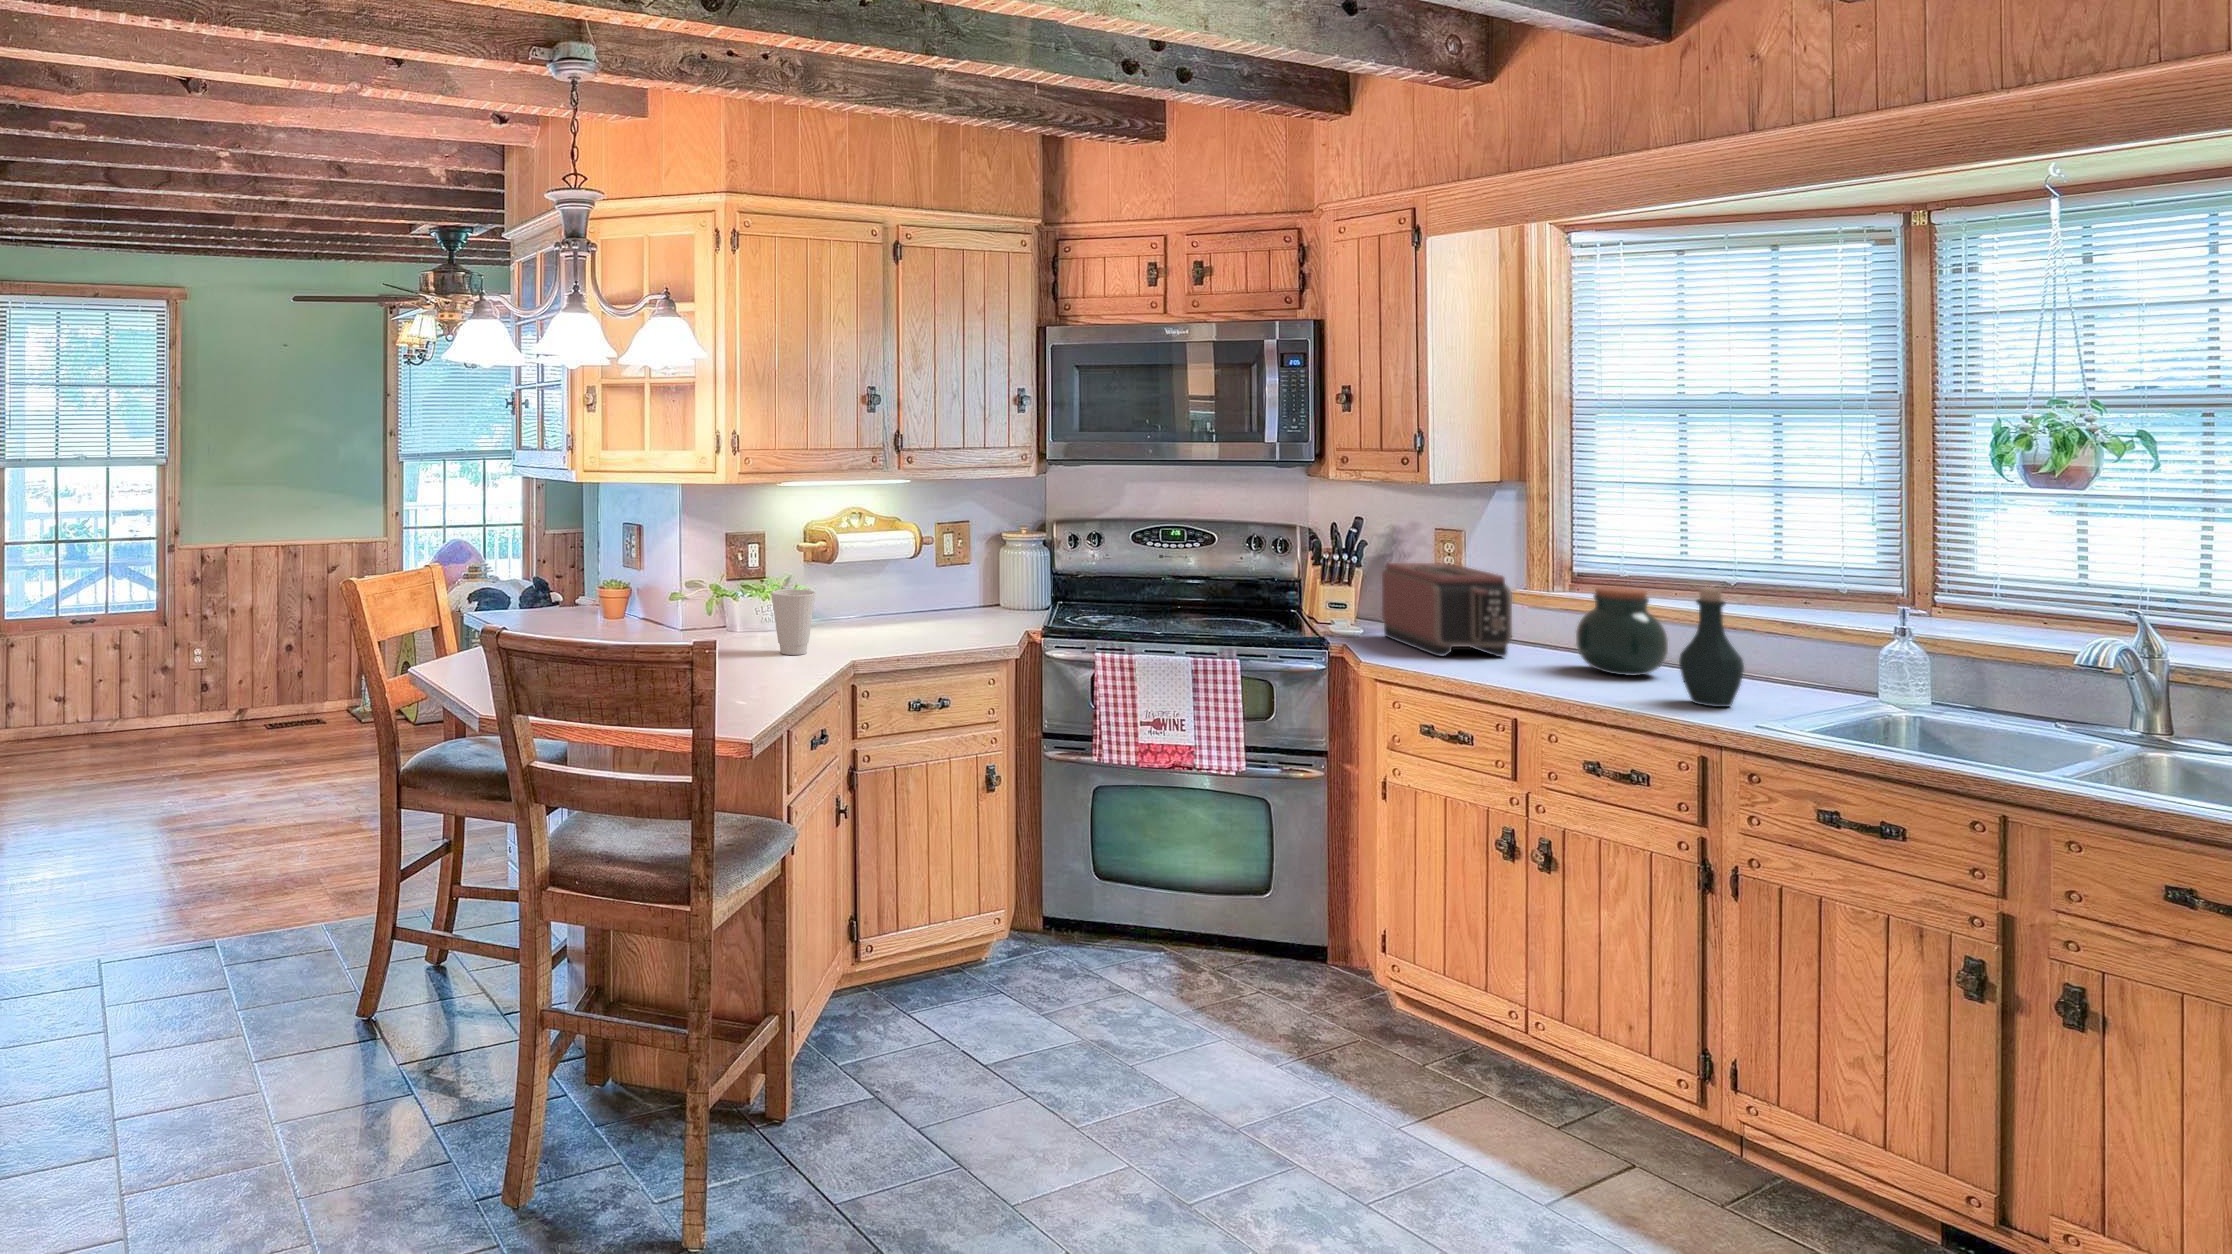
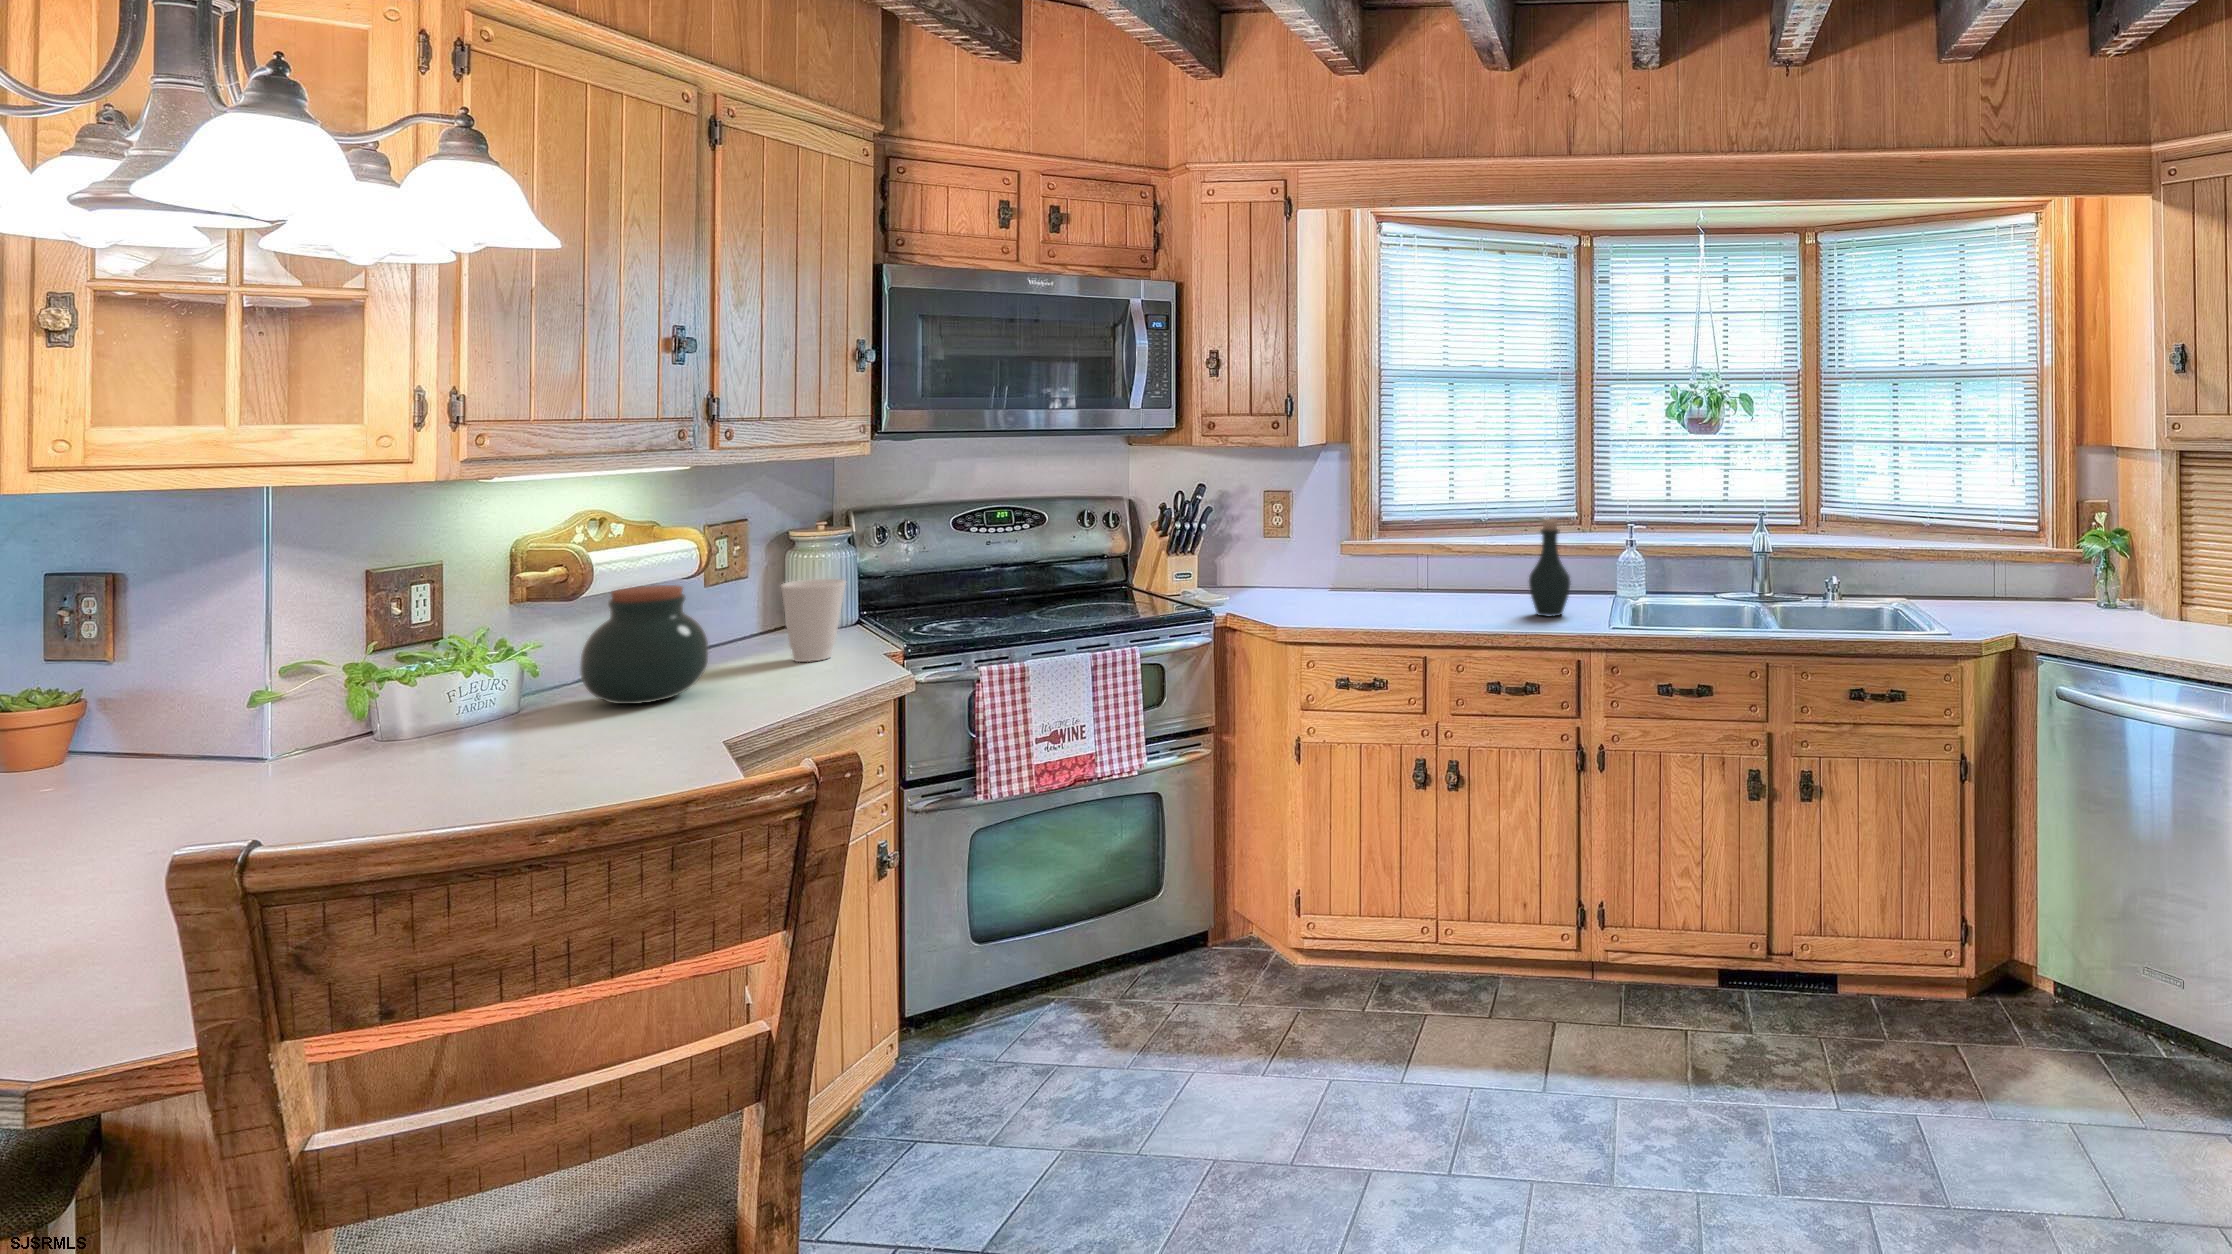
toaster: present [1382,563,1512,657] -> none [1247,521,1372,609]
jar: present [1576,587,1668,675] -> present [580,585,708,704]
cup: present [771,589,816,655] -> present [781,579,846,662]

